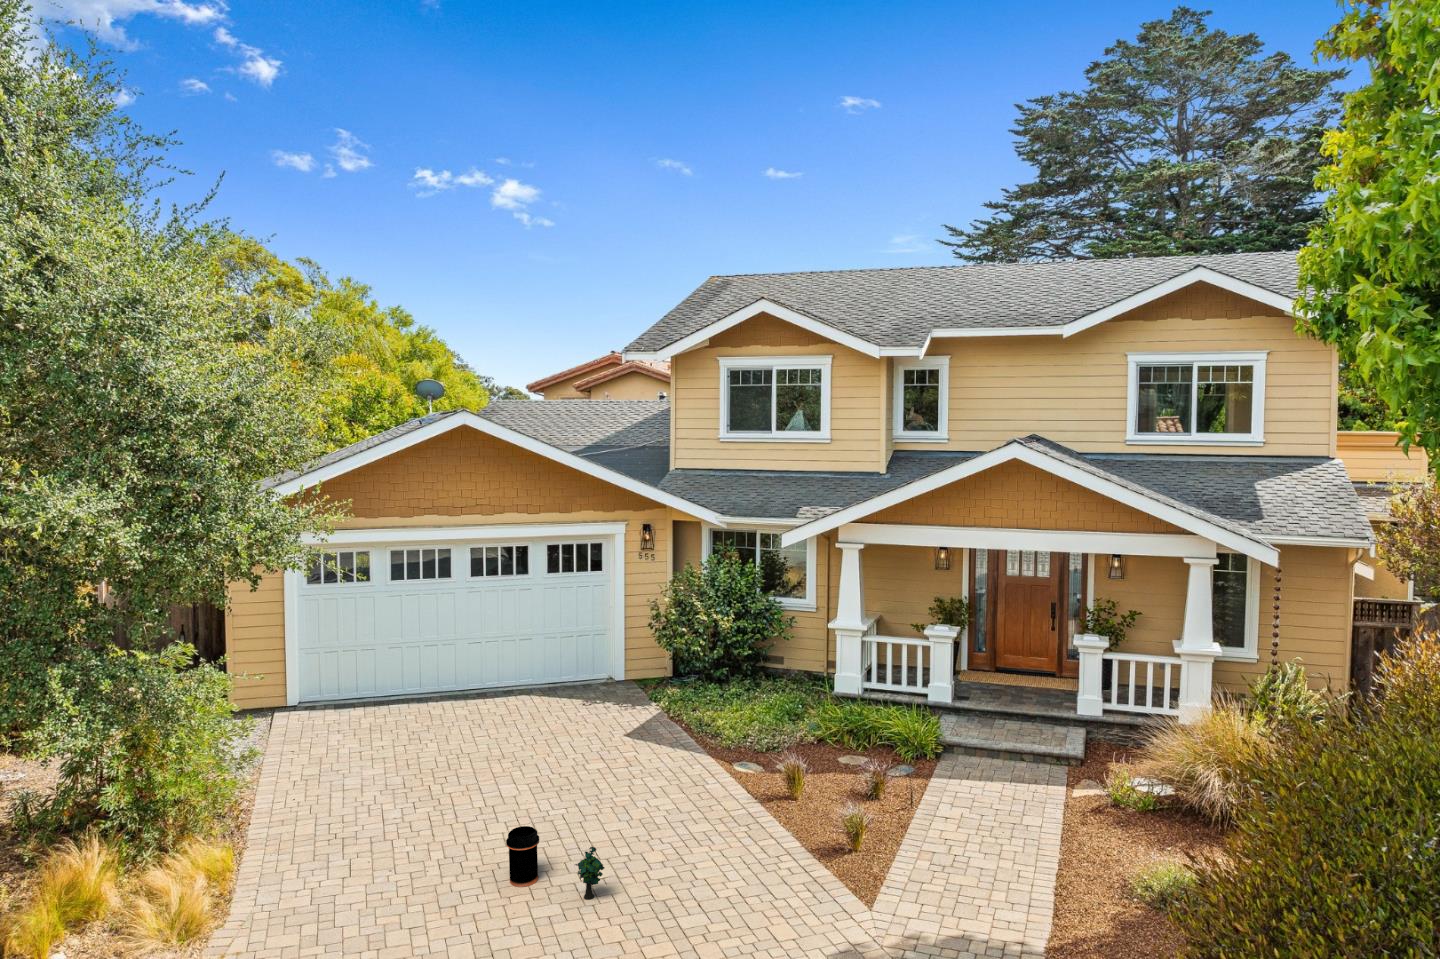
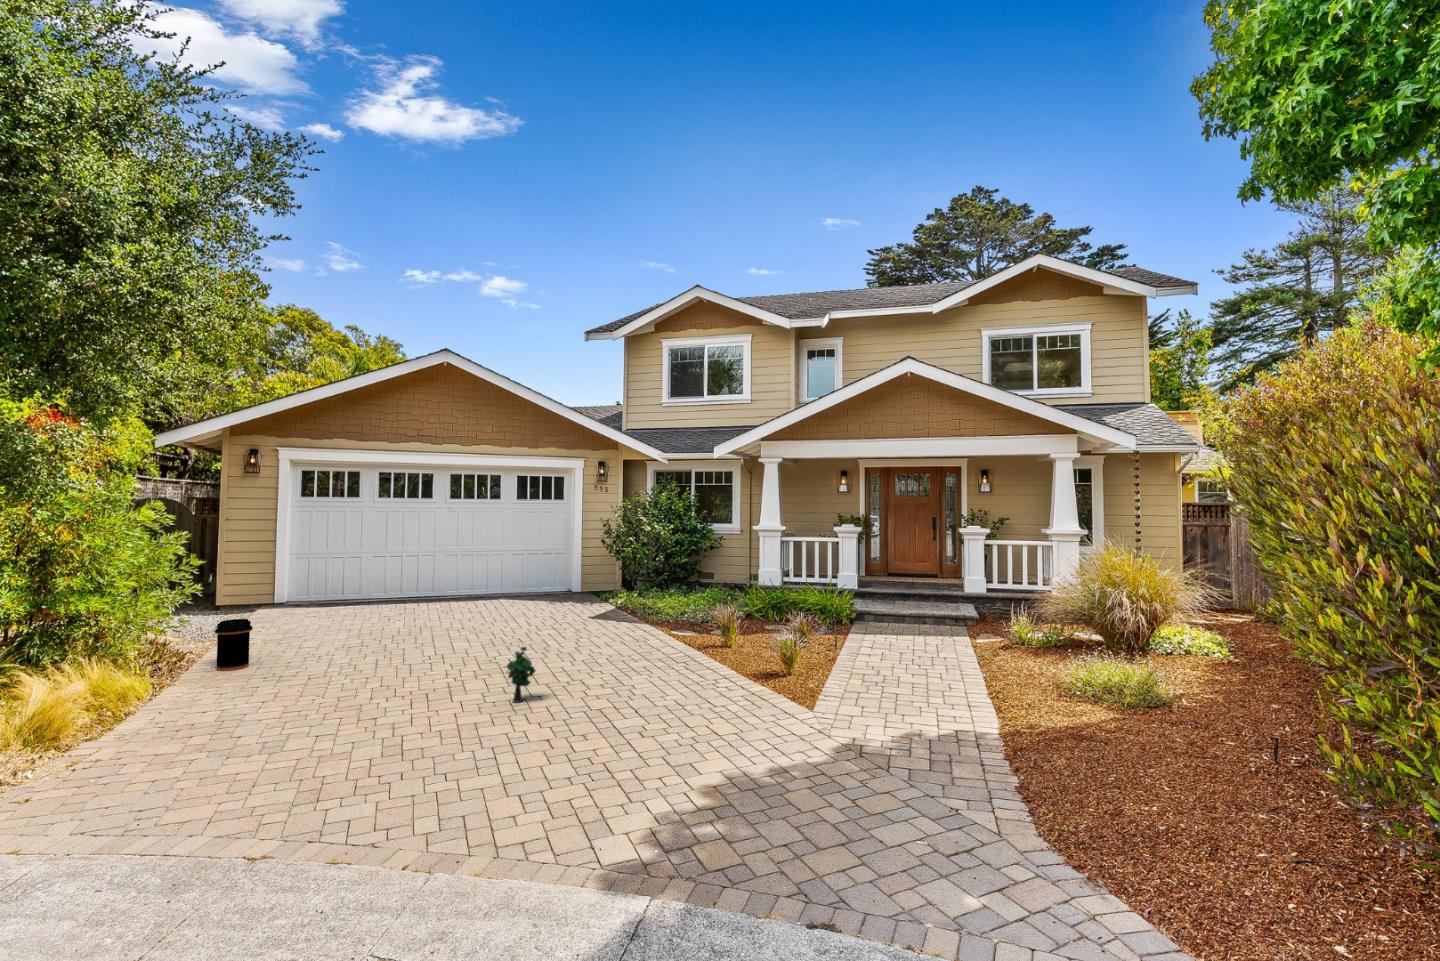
trash can: present [506,826,539,887] -> present [215,619,253,671]

